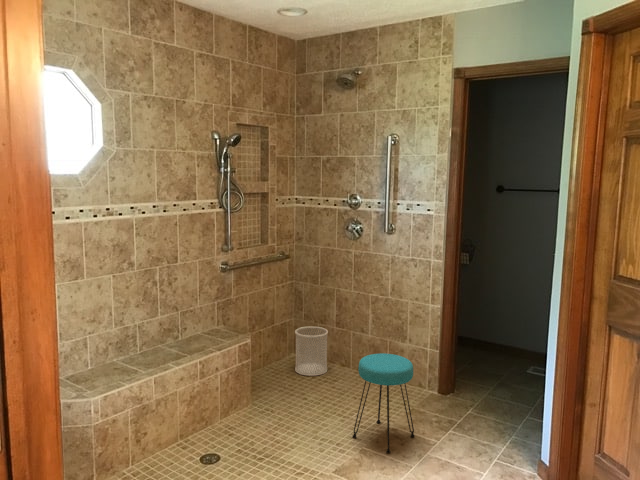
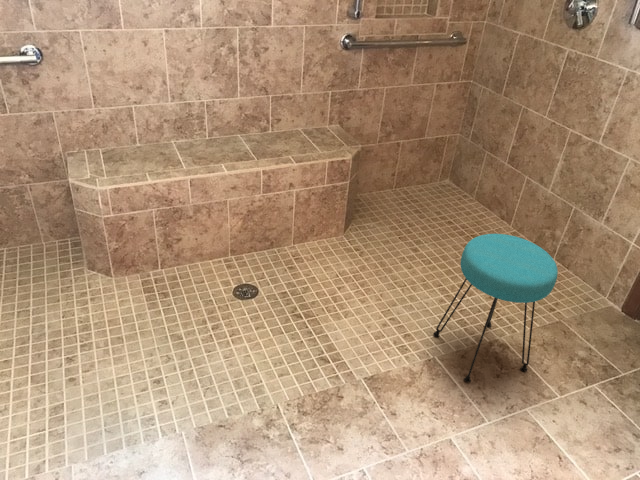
wastebasket: present [295,326,328,376] -> none [431,151,490,222]

